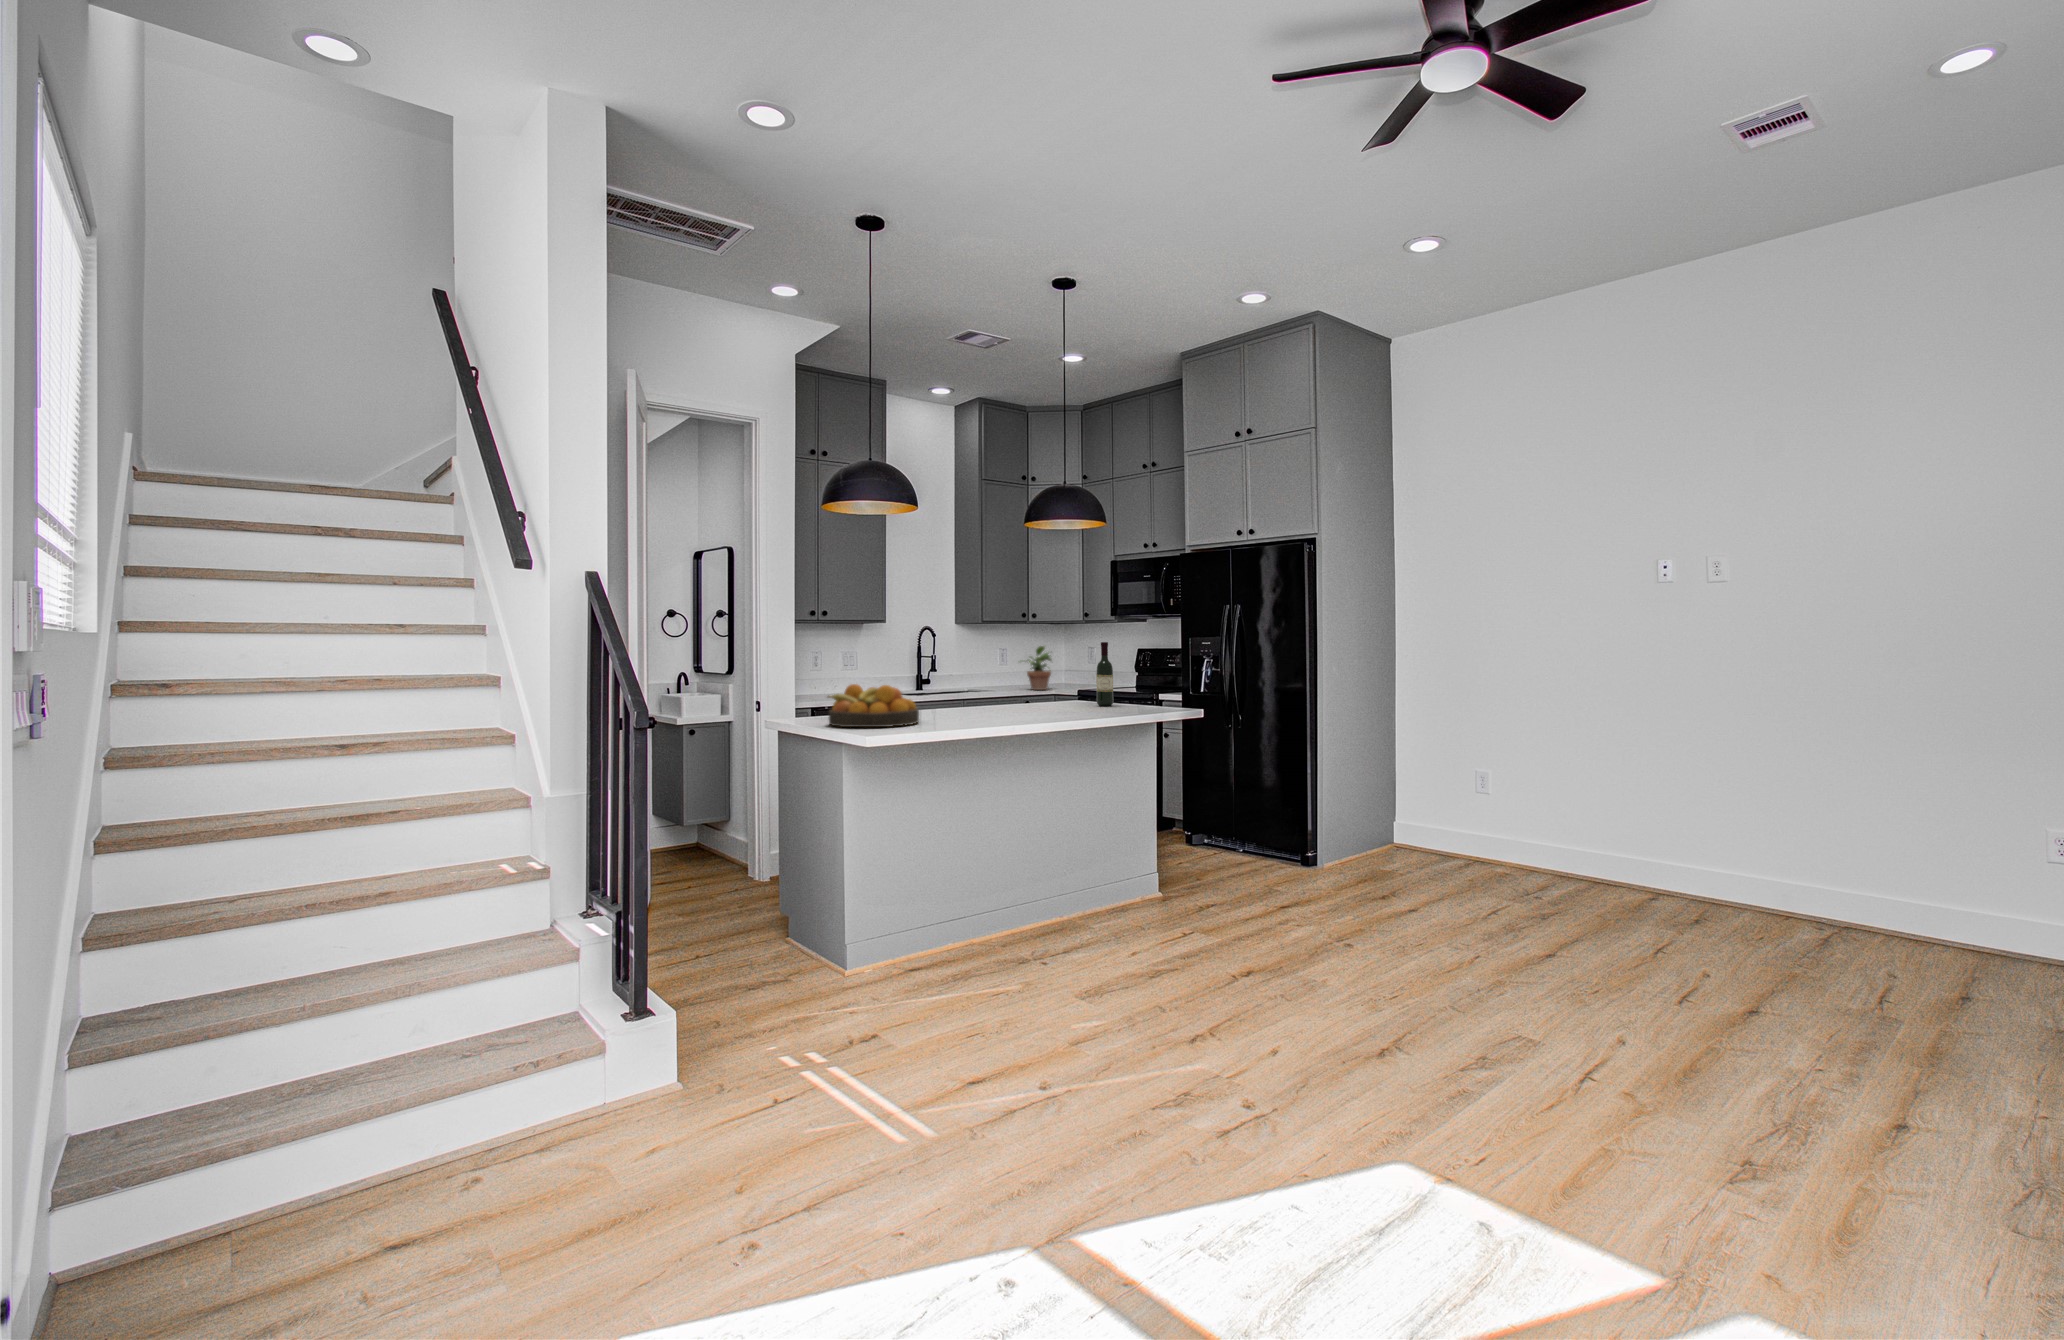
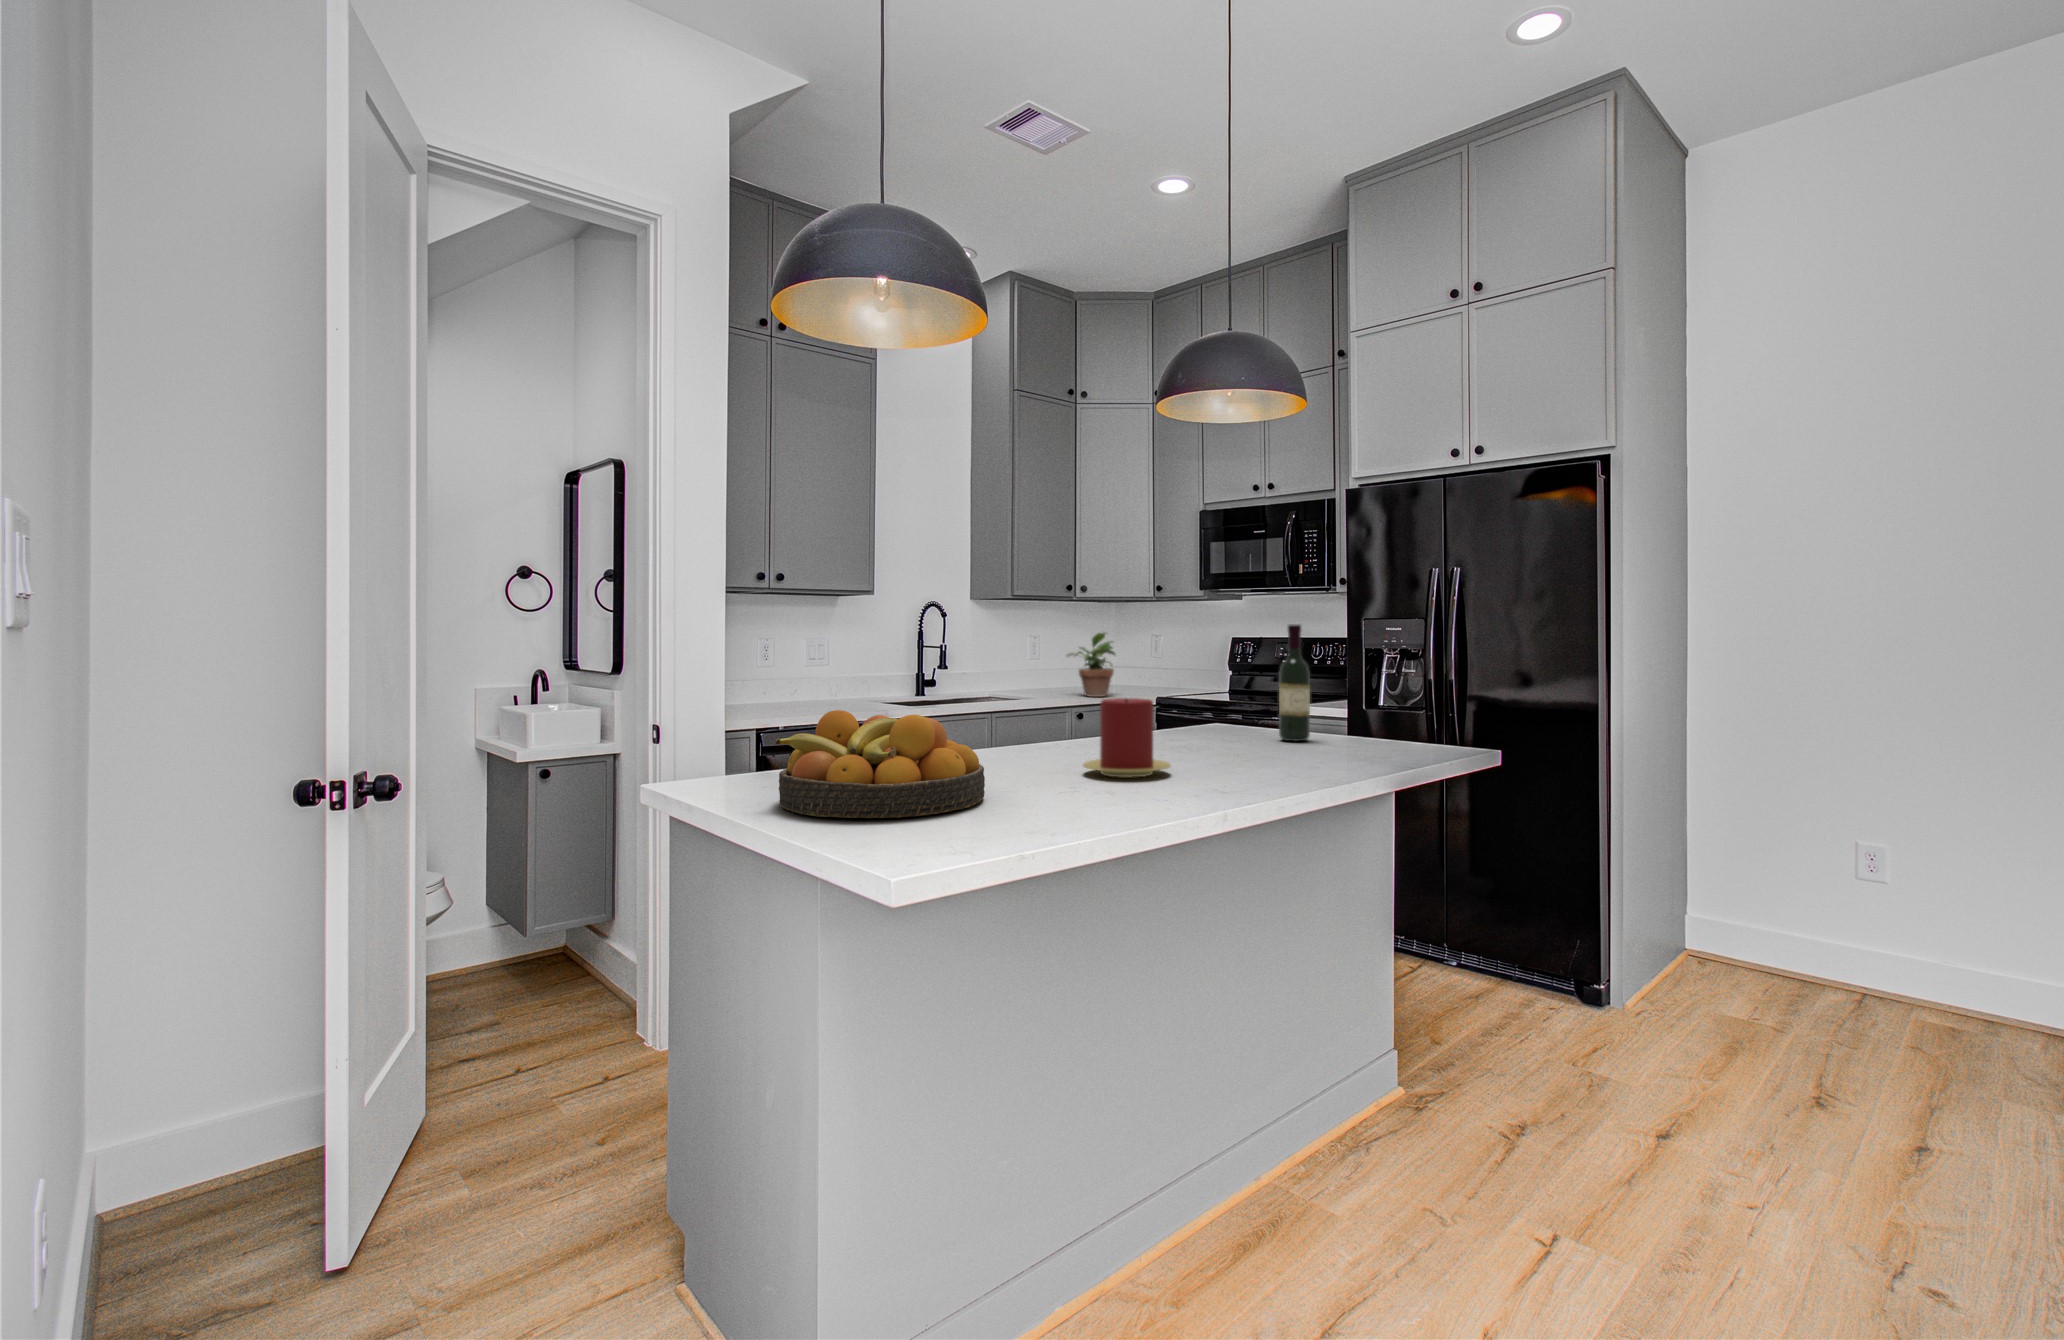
candle: none [973,680,1015,717] -> present [1083,698,1171,778]

